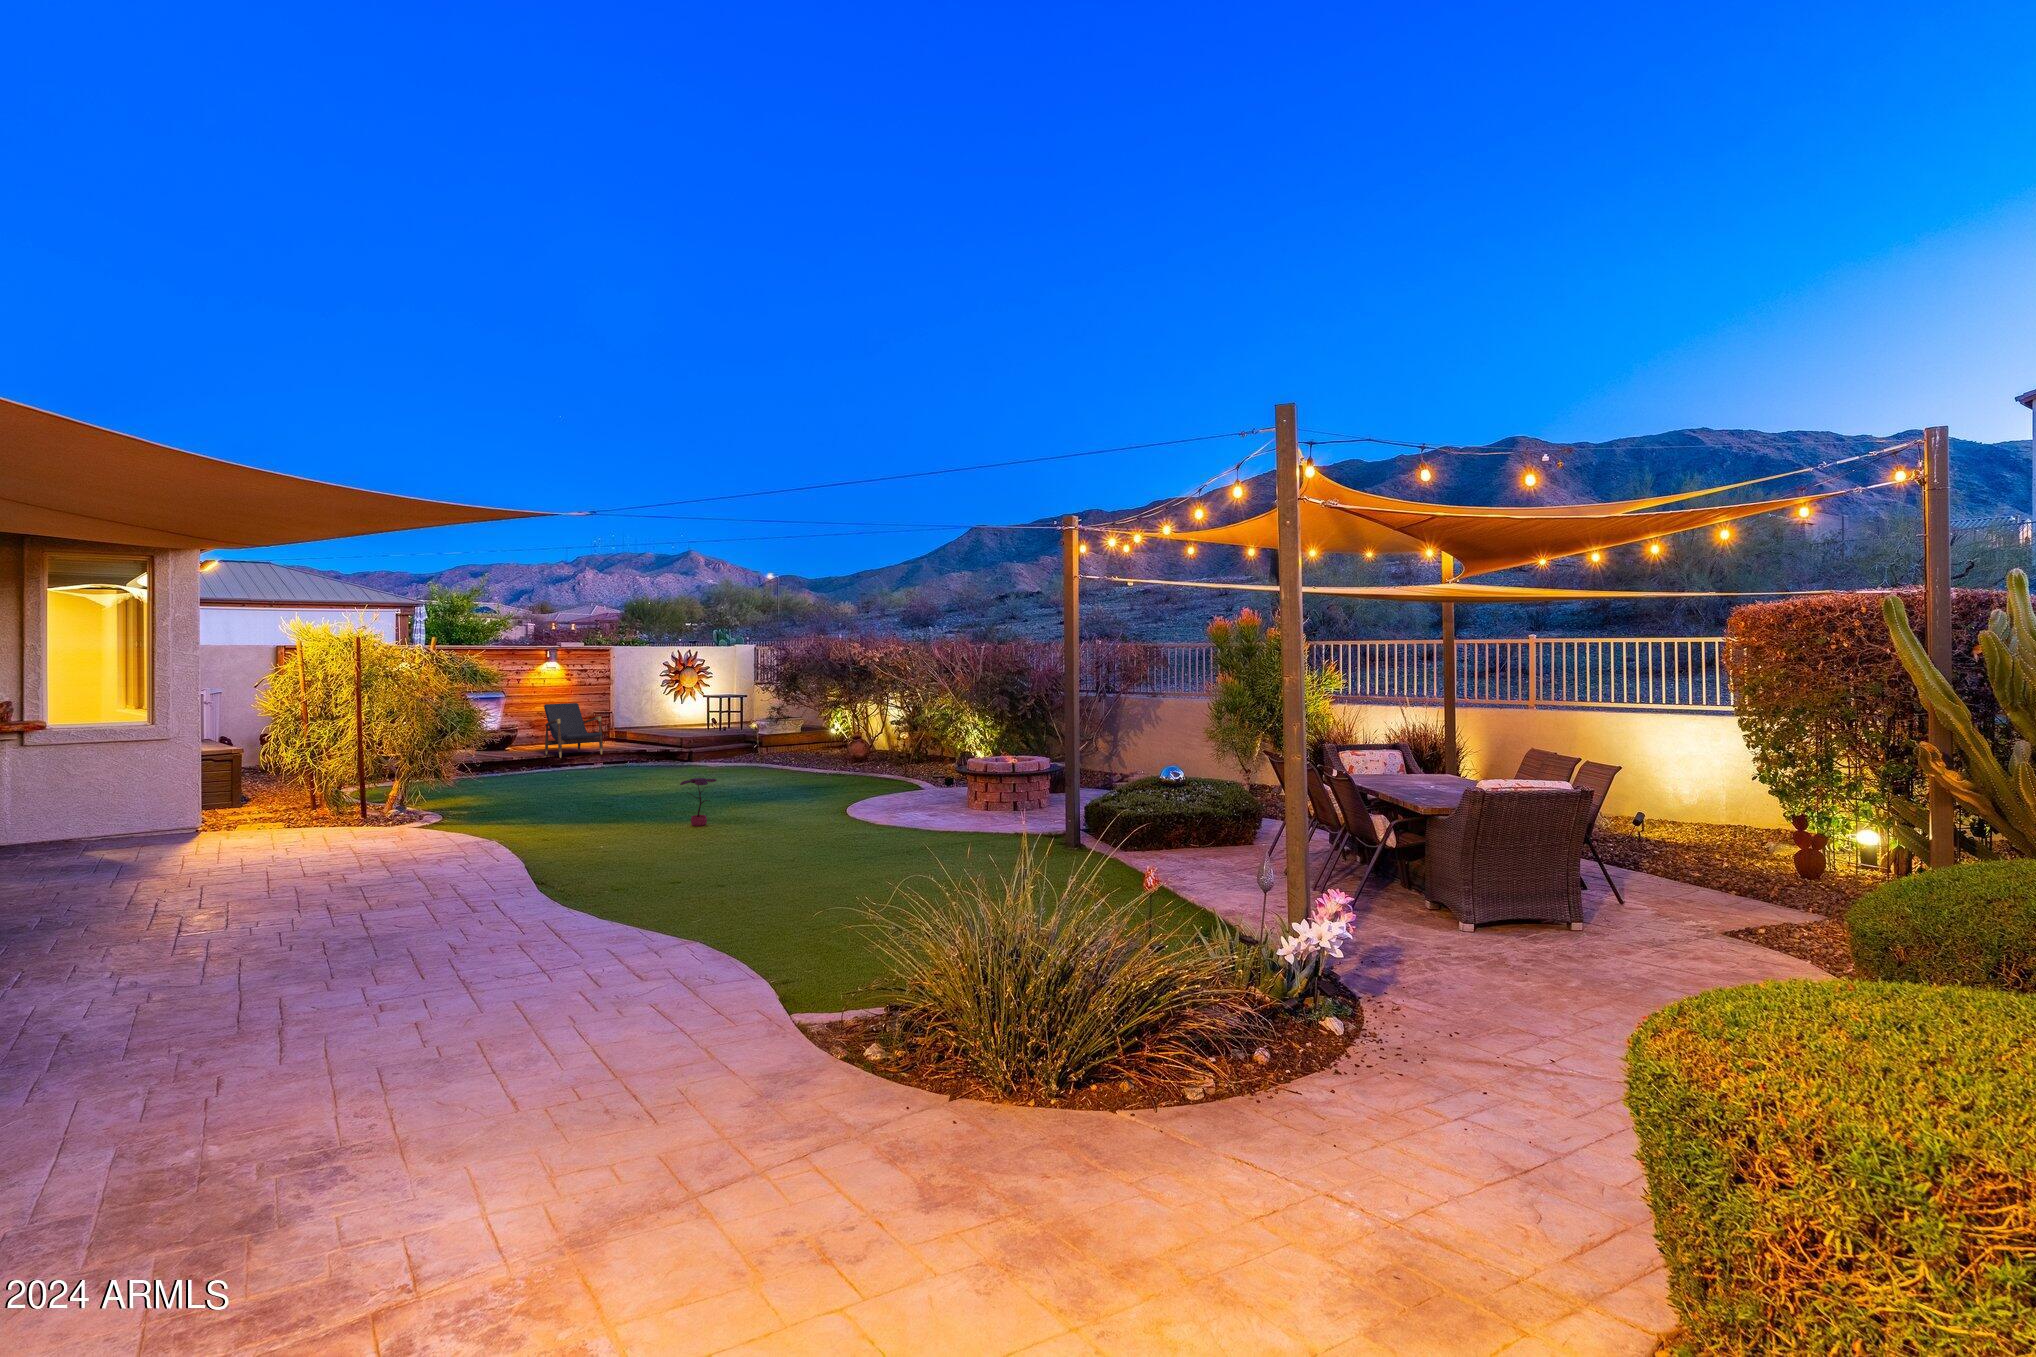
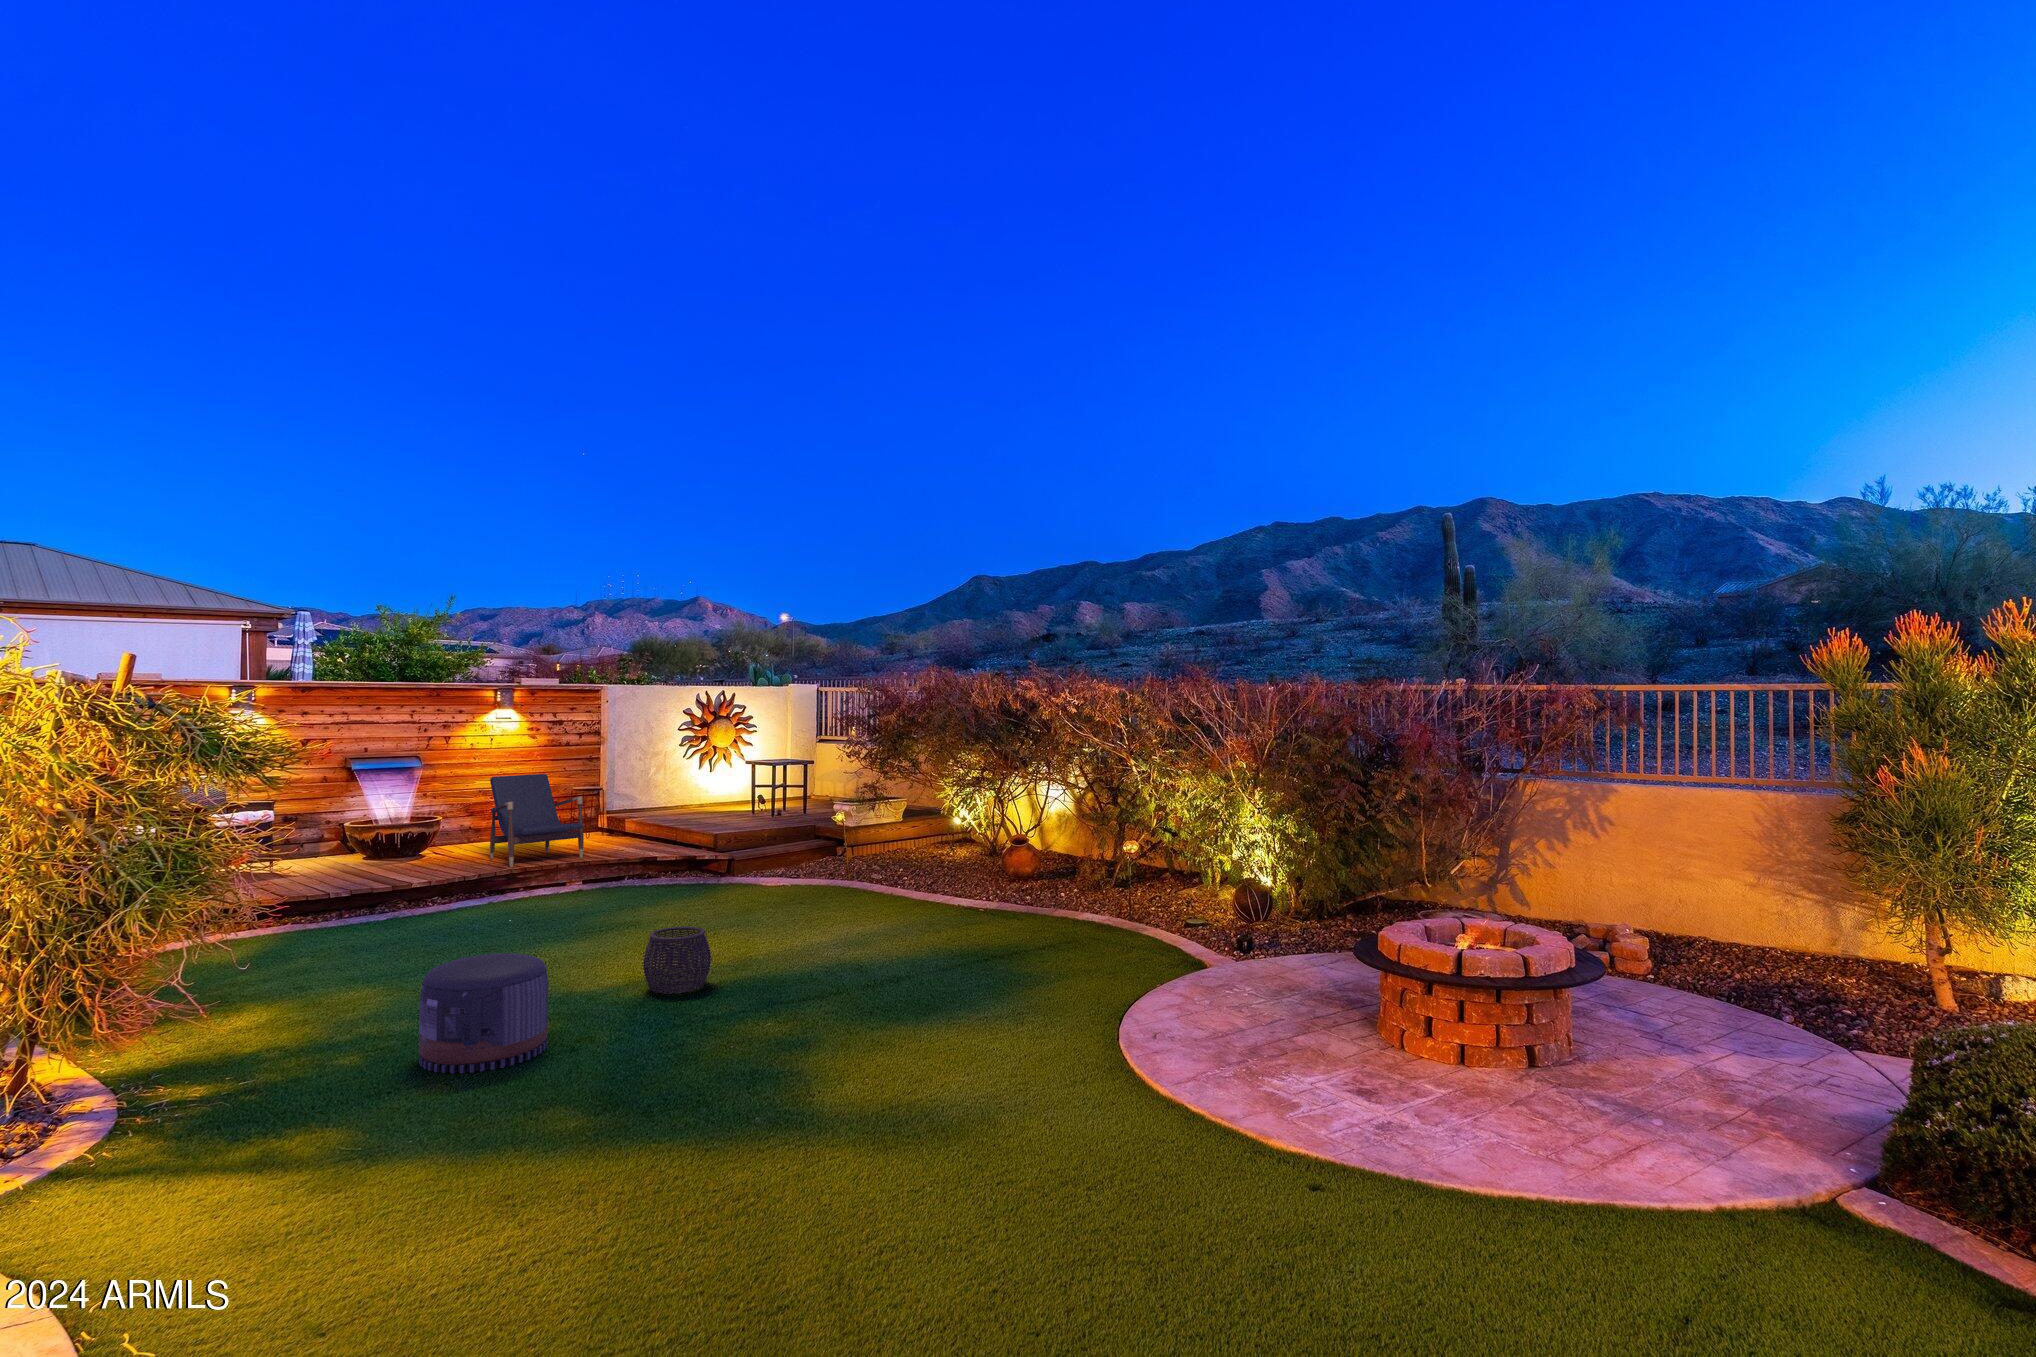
woven basket: none [648,768,680,796] -> present [643,927,712,994]
pouf: none [559,770,610,813] -> present [419,953,548,1073]
potted plant: present [680,778,716,826] -> none [718,1016,819,1162]

